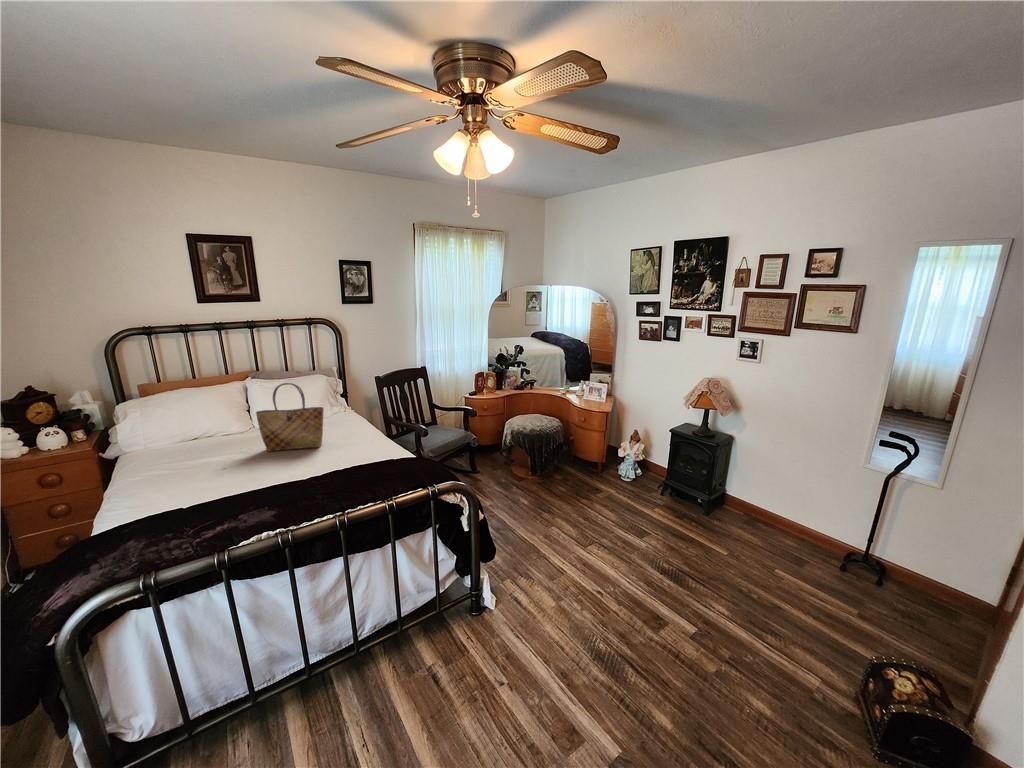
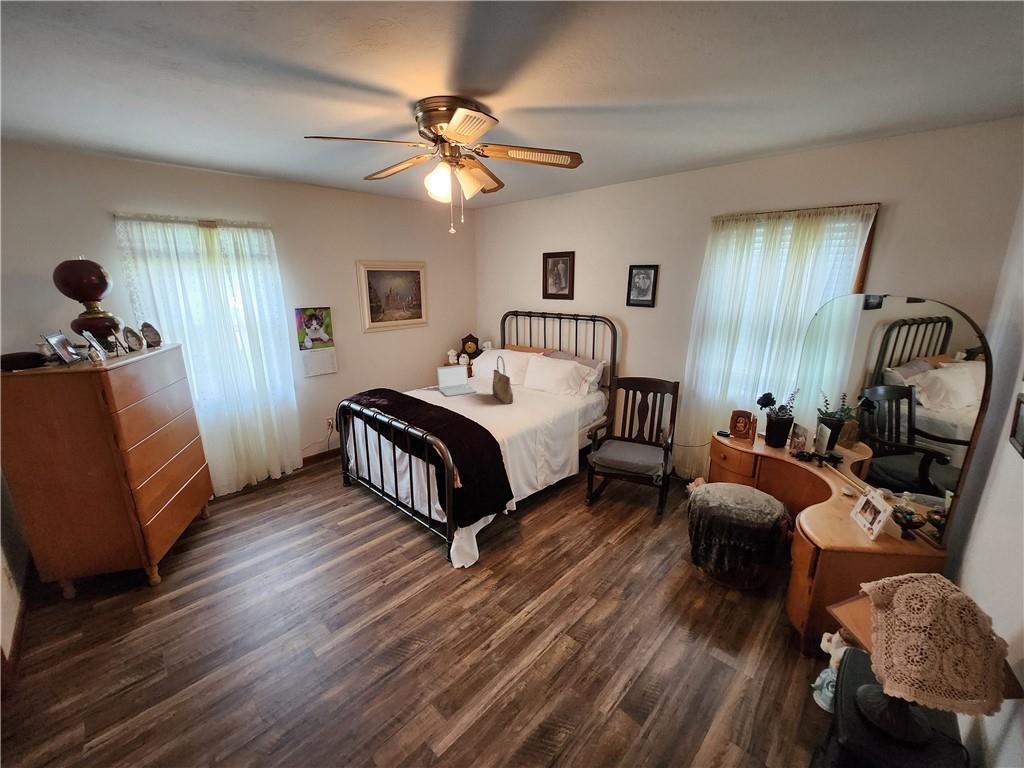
laptop: none [142,426,232,488] -> present [437,365,477,396]

